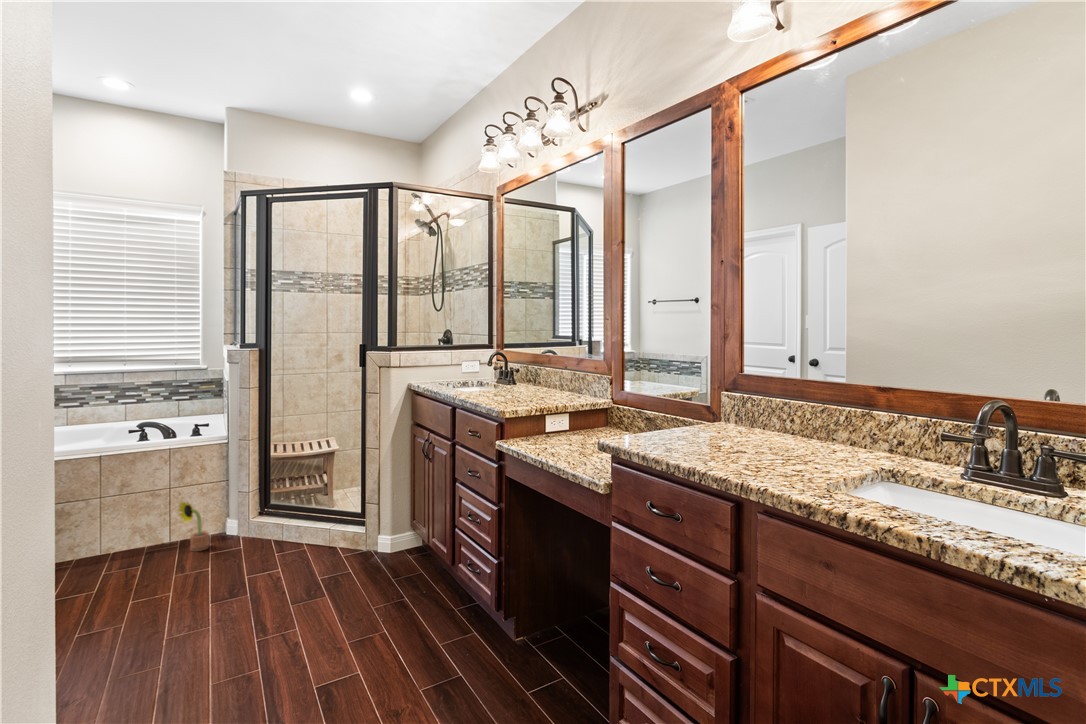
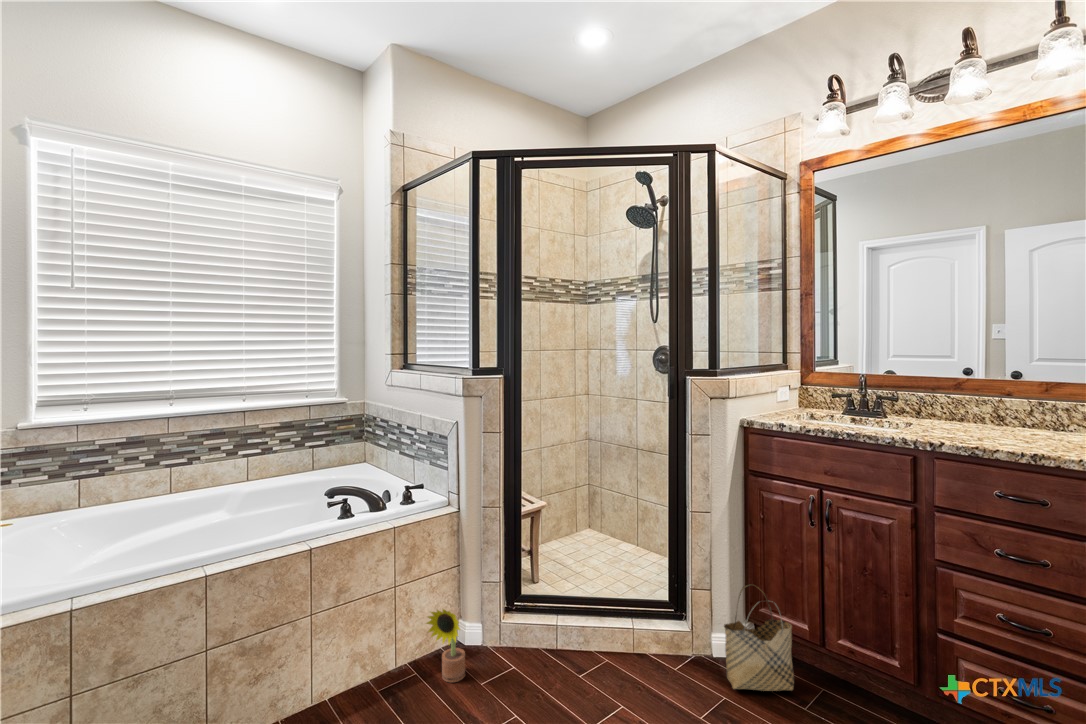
woven basket: none [359,500,408,572] -> present [724,584,794,691]

